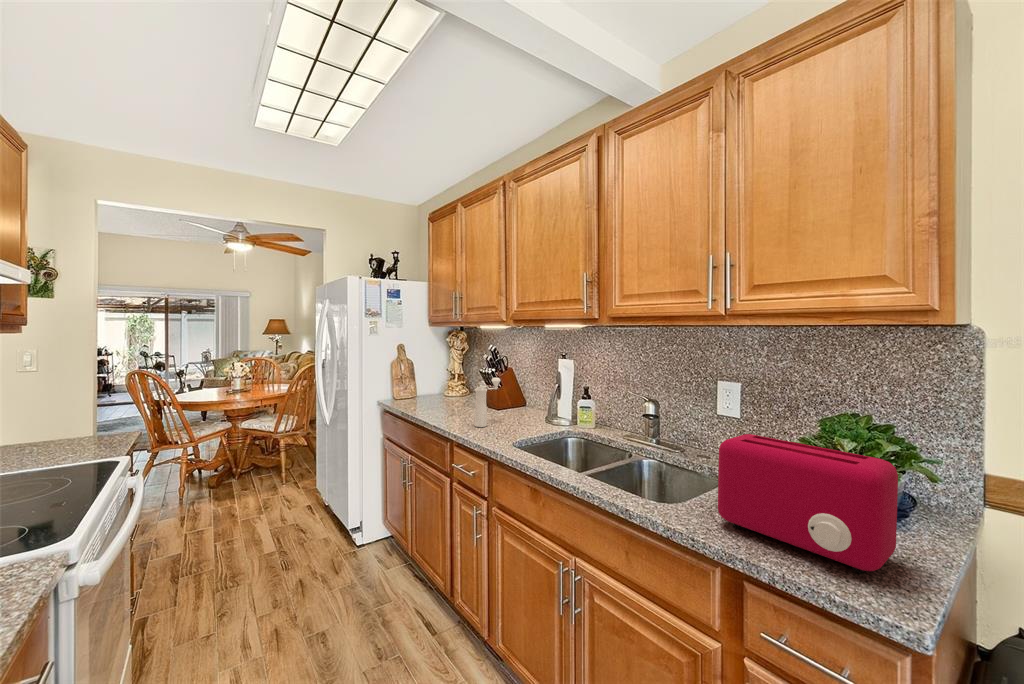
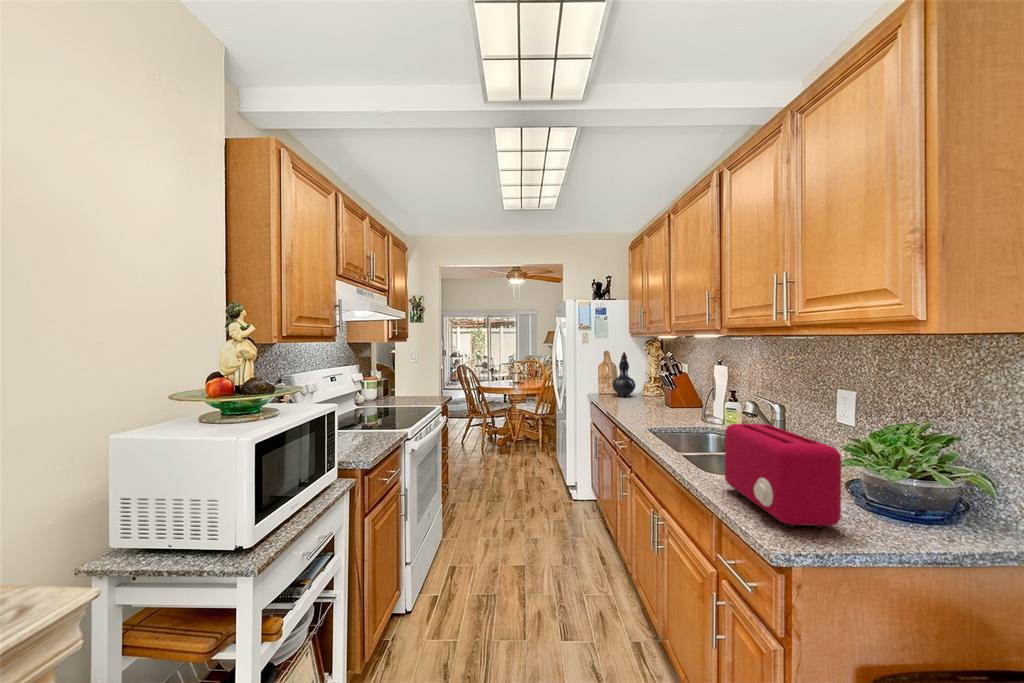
decorative vase: none [412,346,441,402] -> present [612,352,636,397]
pepper mill: present [474,378,501,427] -> none [637,378,663,416]

